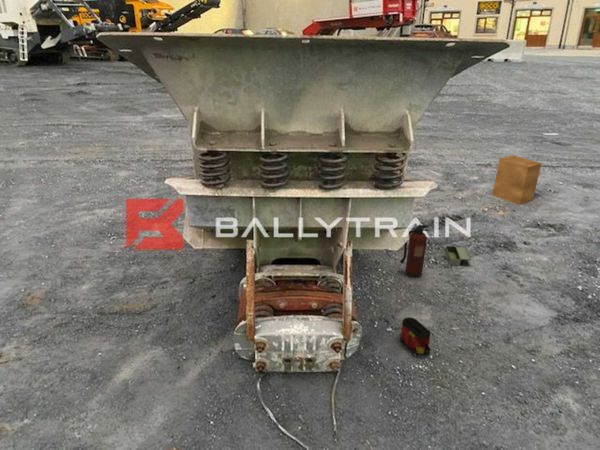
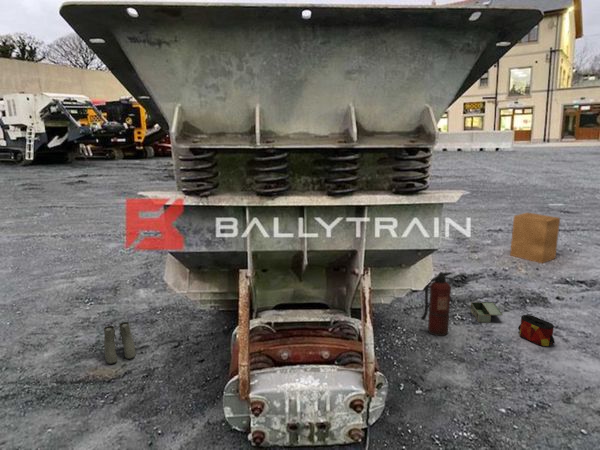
boots: none [131,261,158,296] -> present [104,322,136,364]
bag: present [400,318,431,354] -> present [518,315,555,347]

